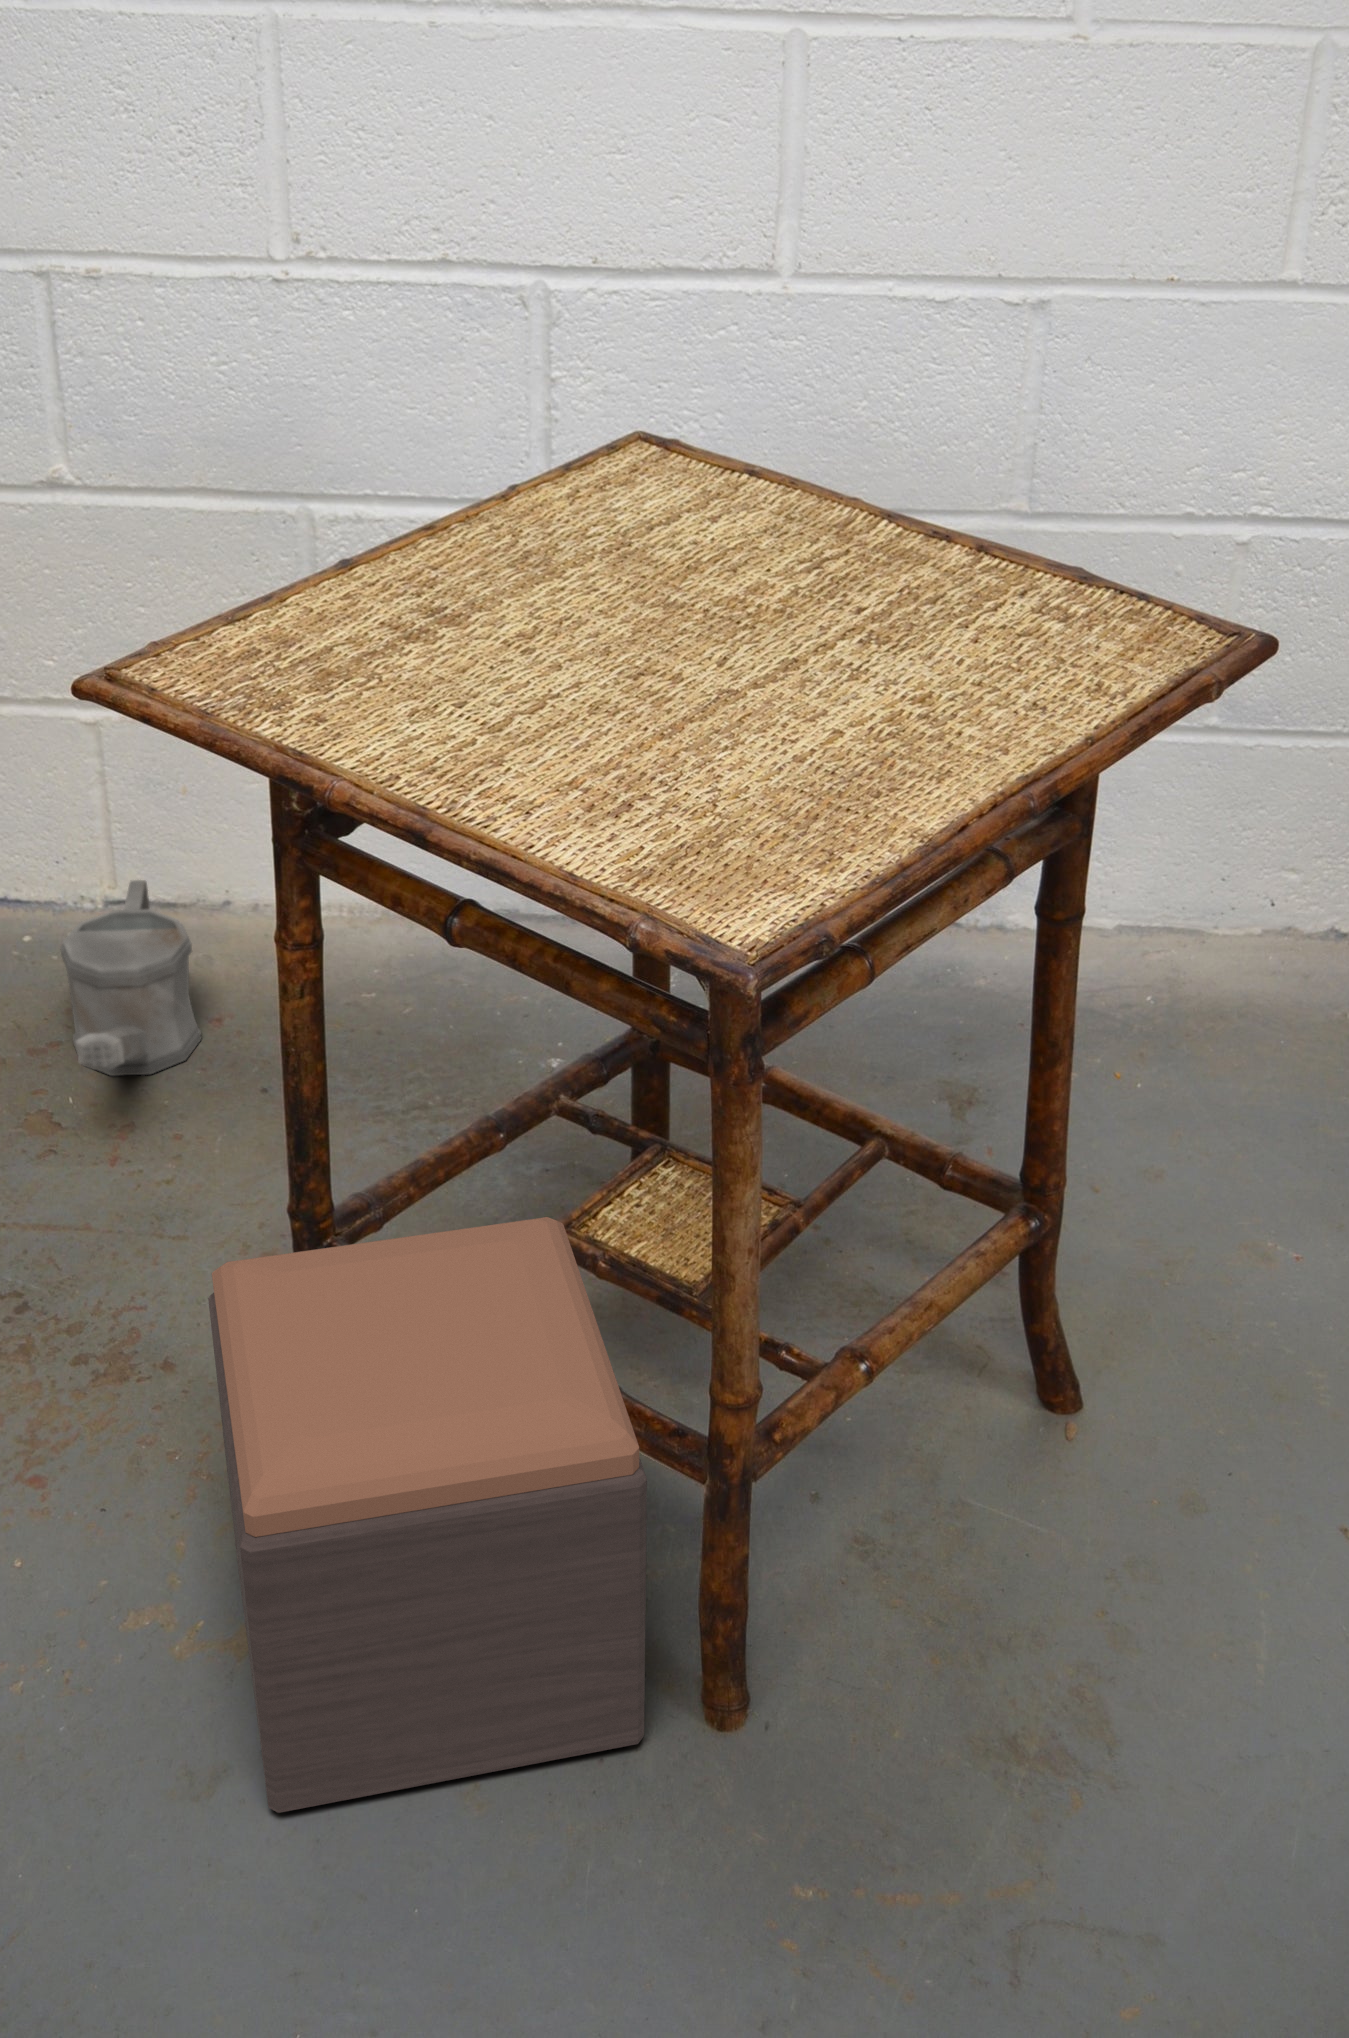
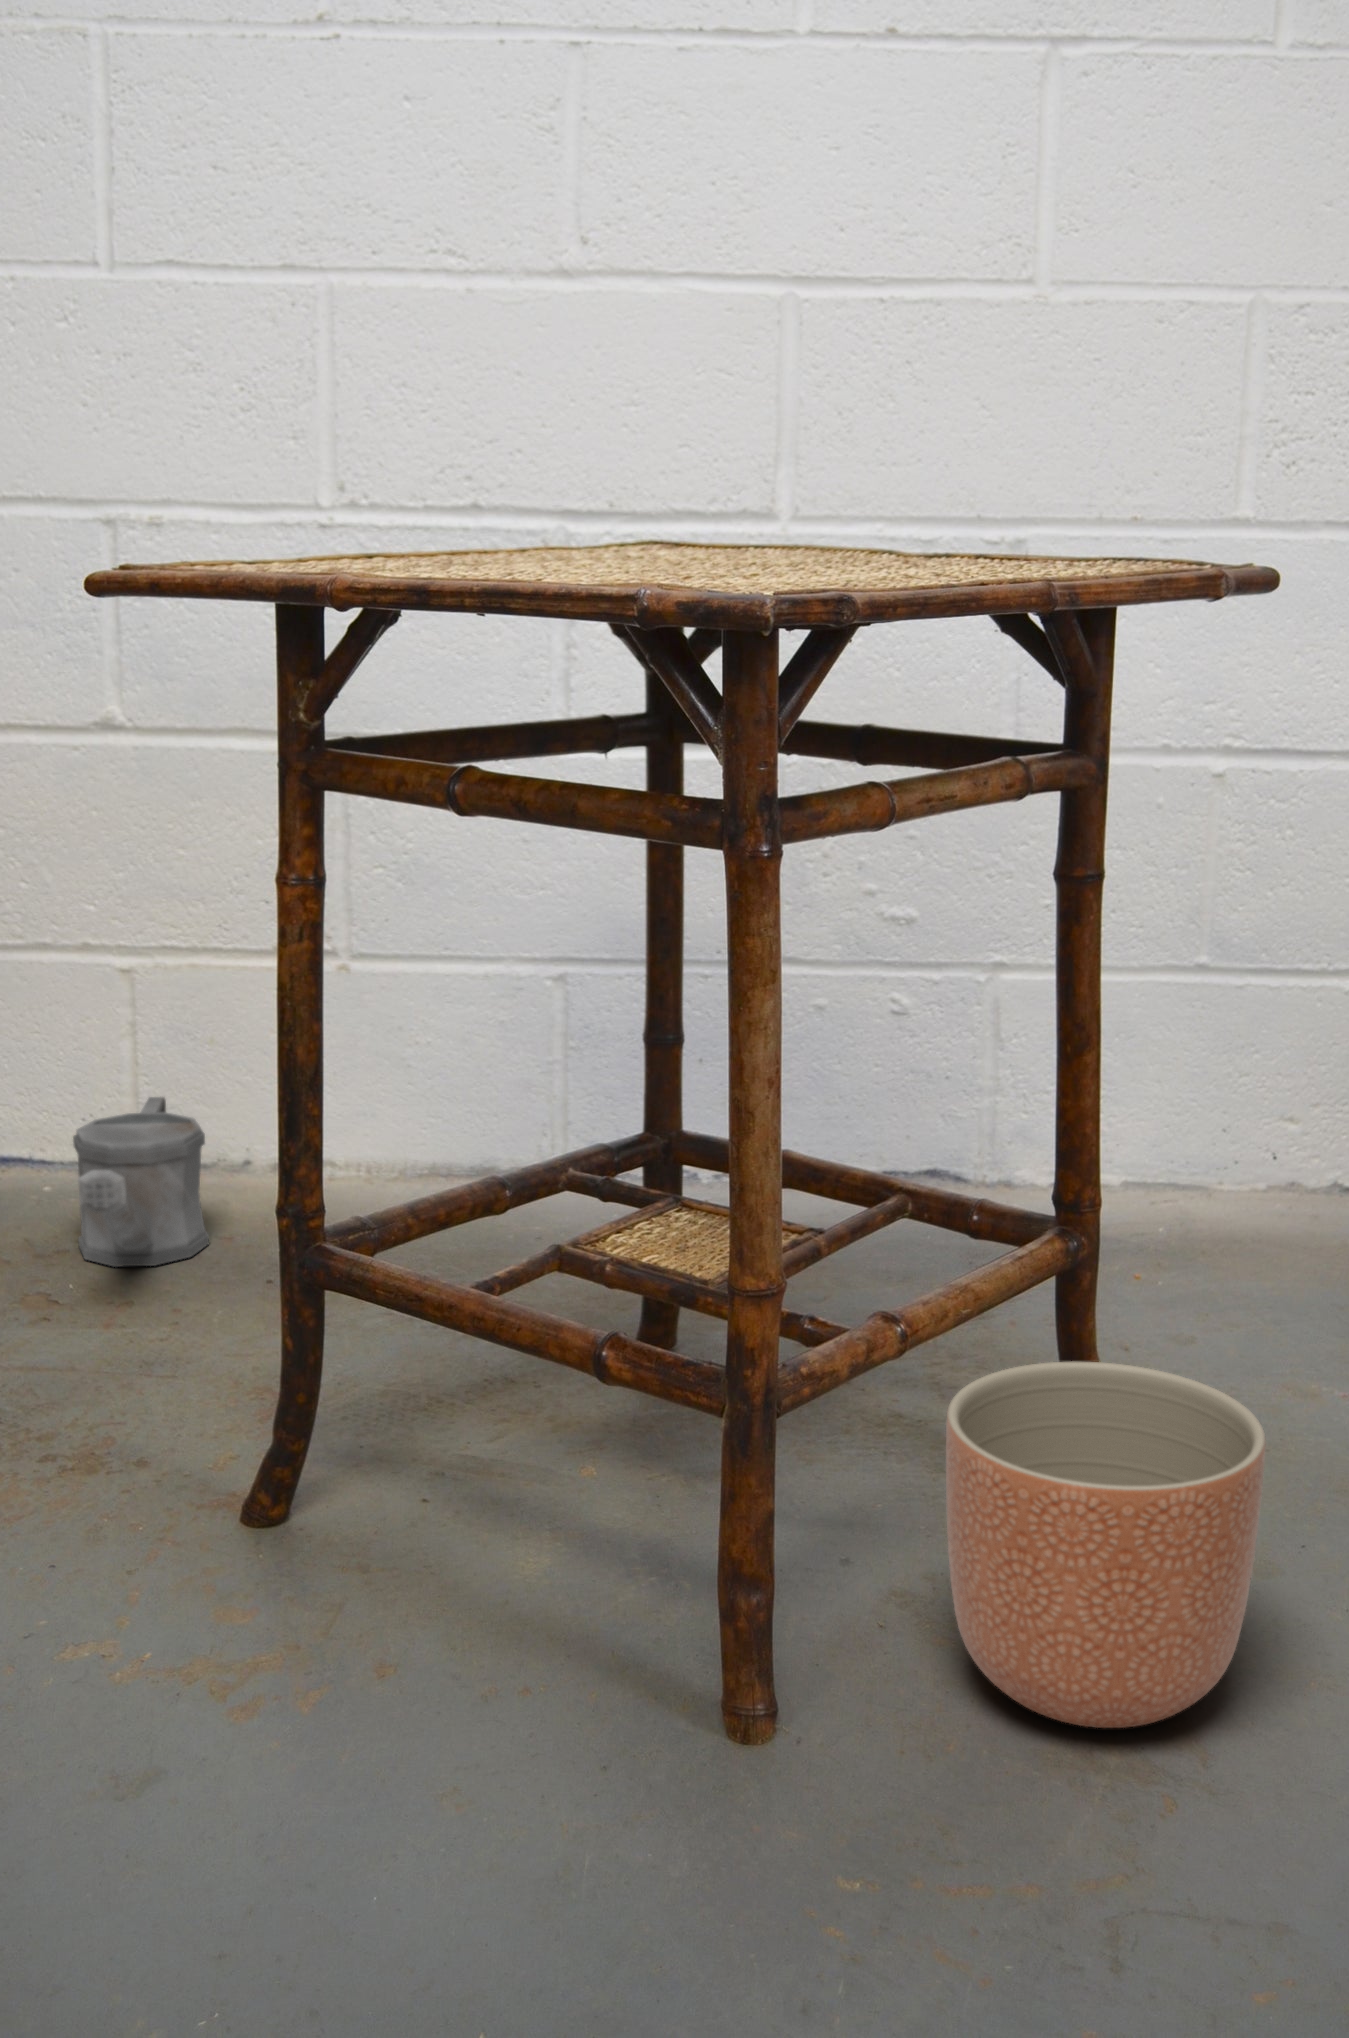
footstool: present [208,1217,647,1813] -> none [187,1179,655,1801]
planter: none [907,1386,1195,1728] -> present [946,1362,1266,1728]

